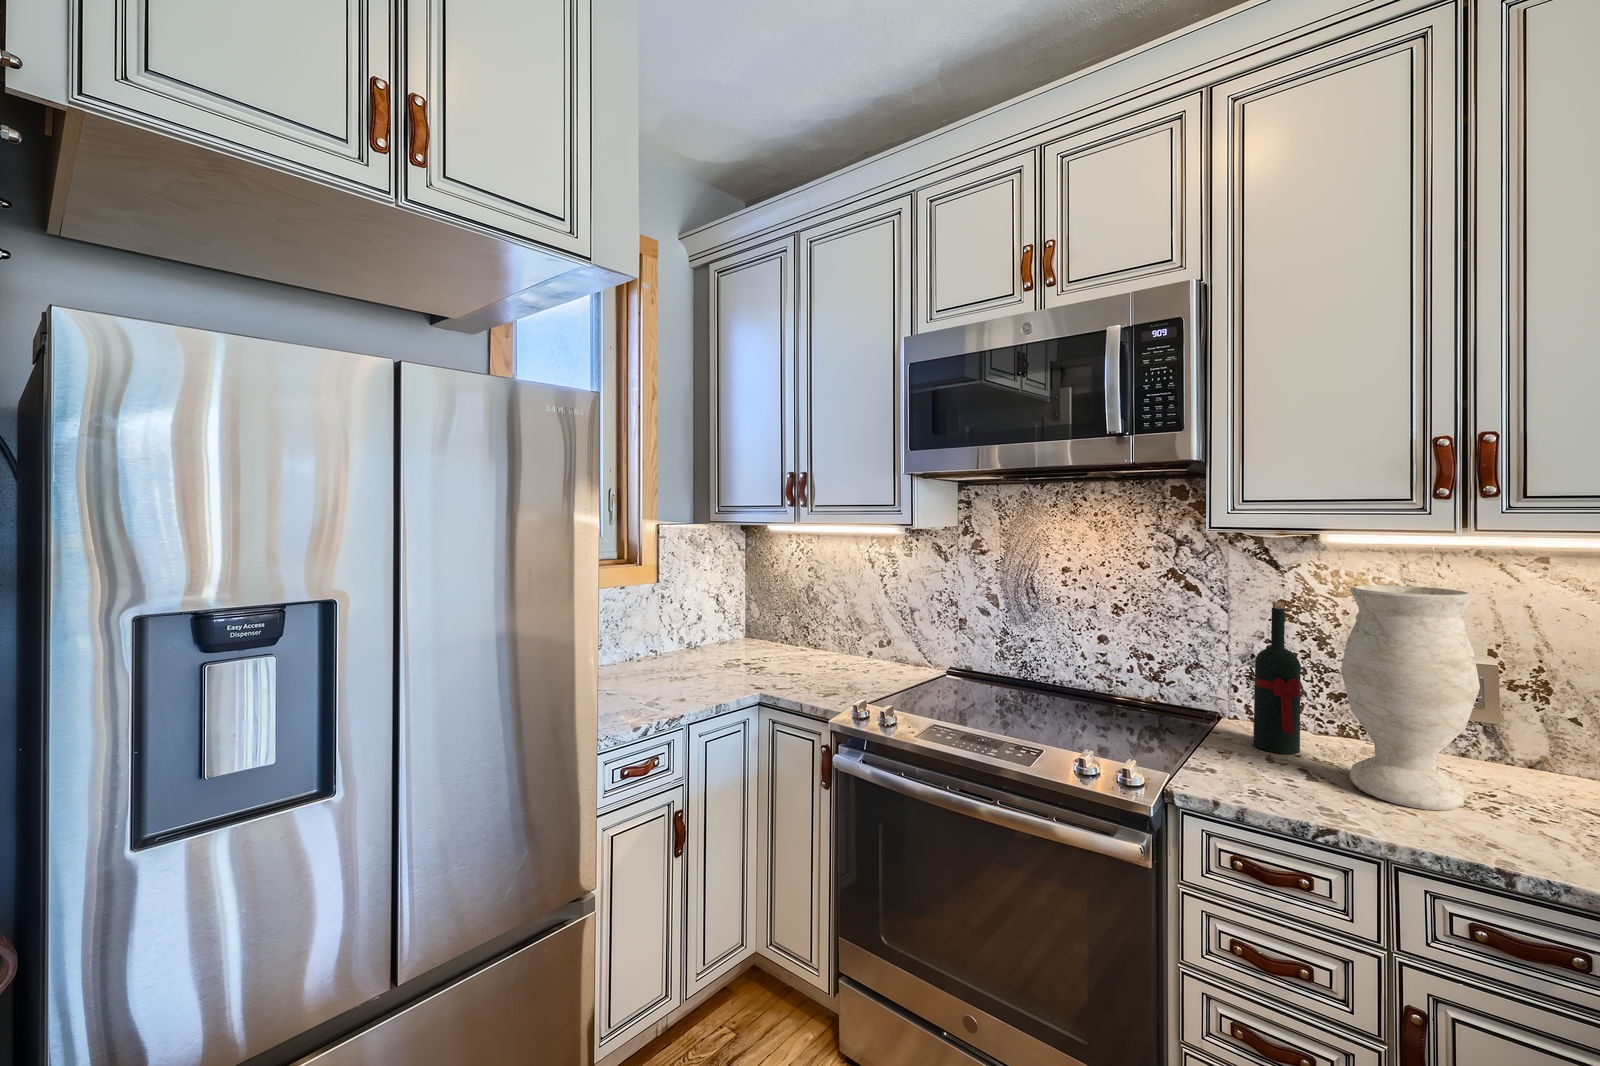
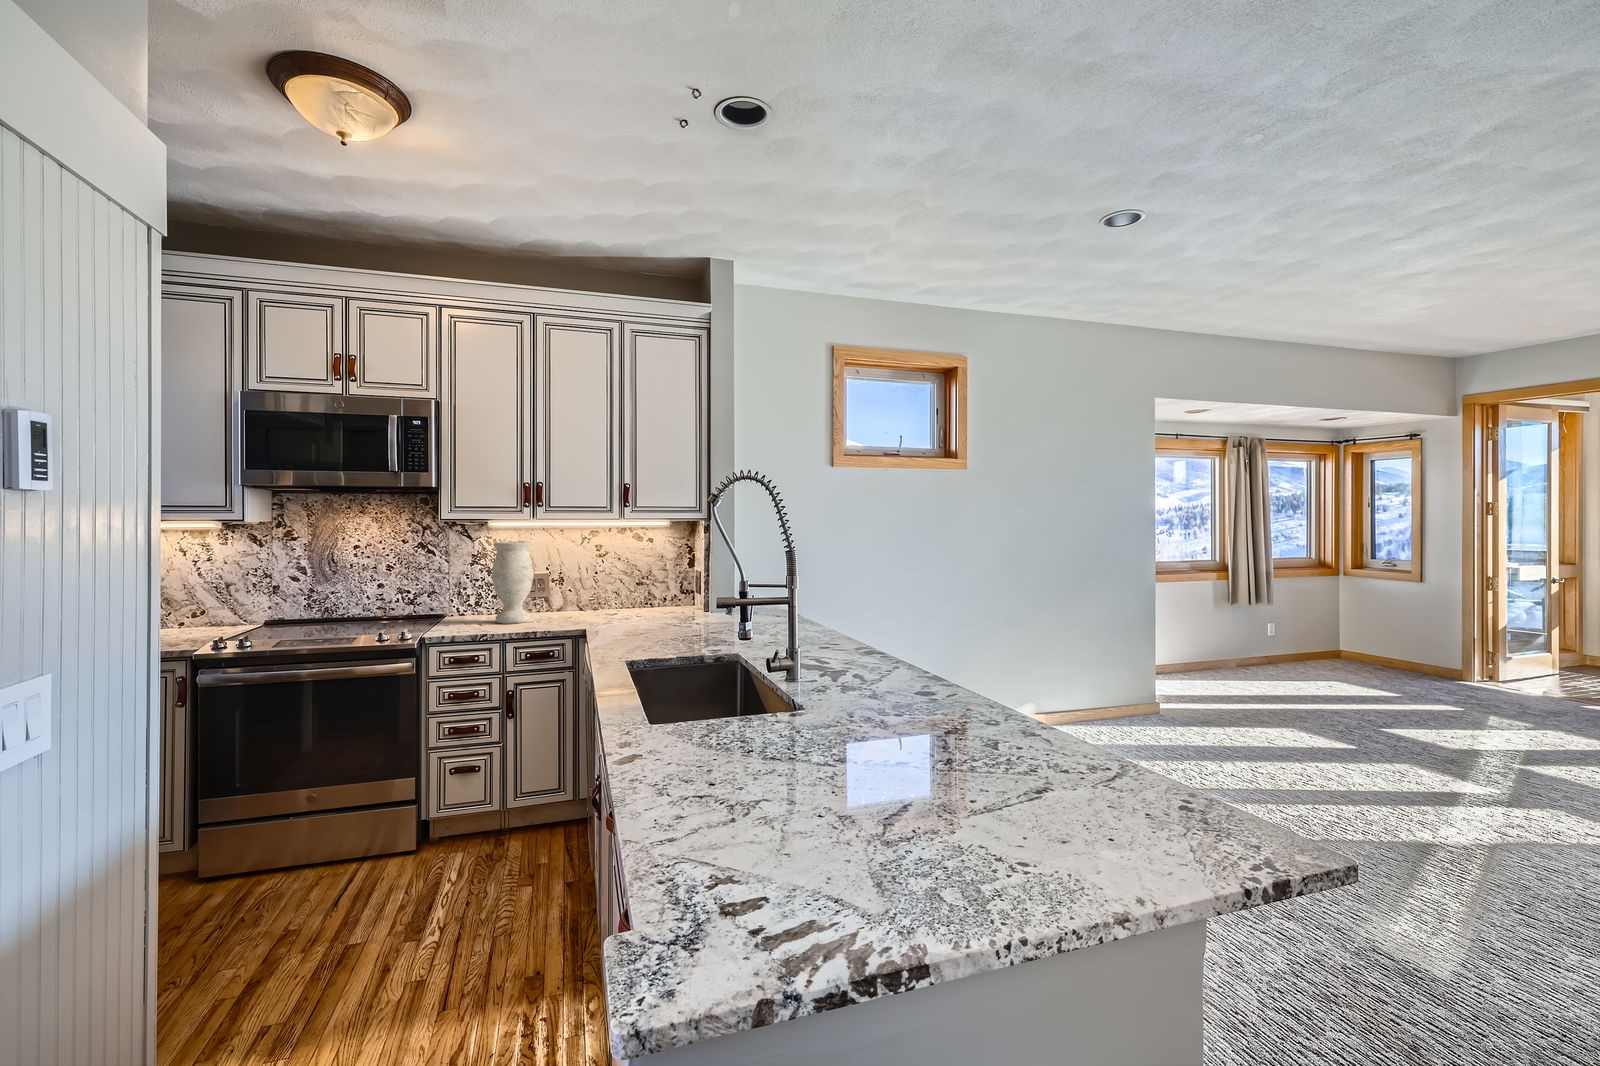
wine bottle: present [1253,602,1301,754] -> none [461,553,480,621]

